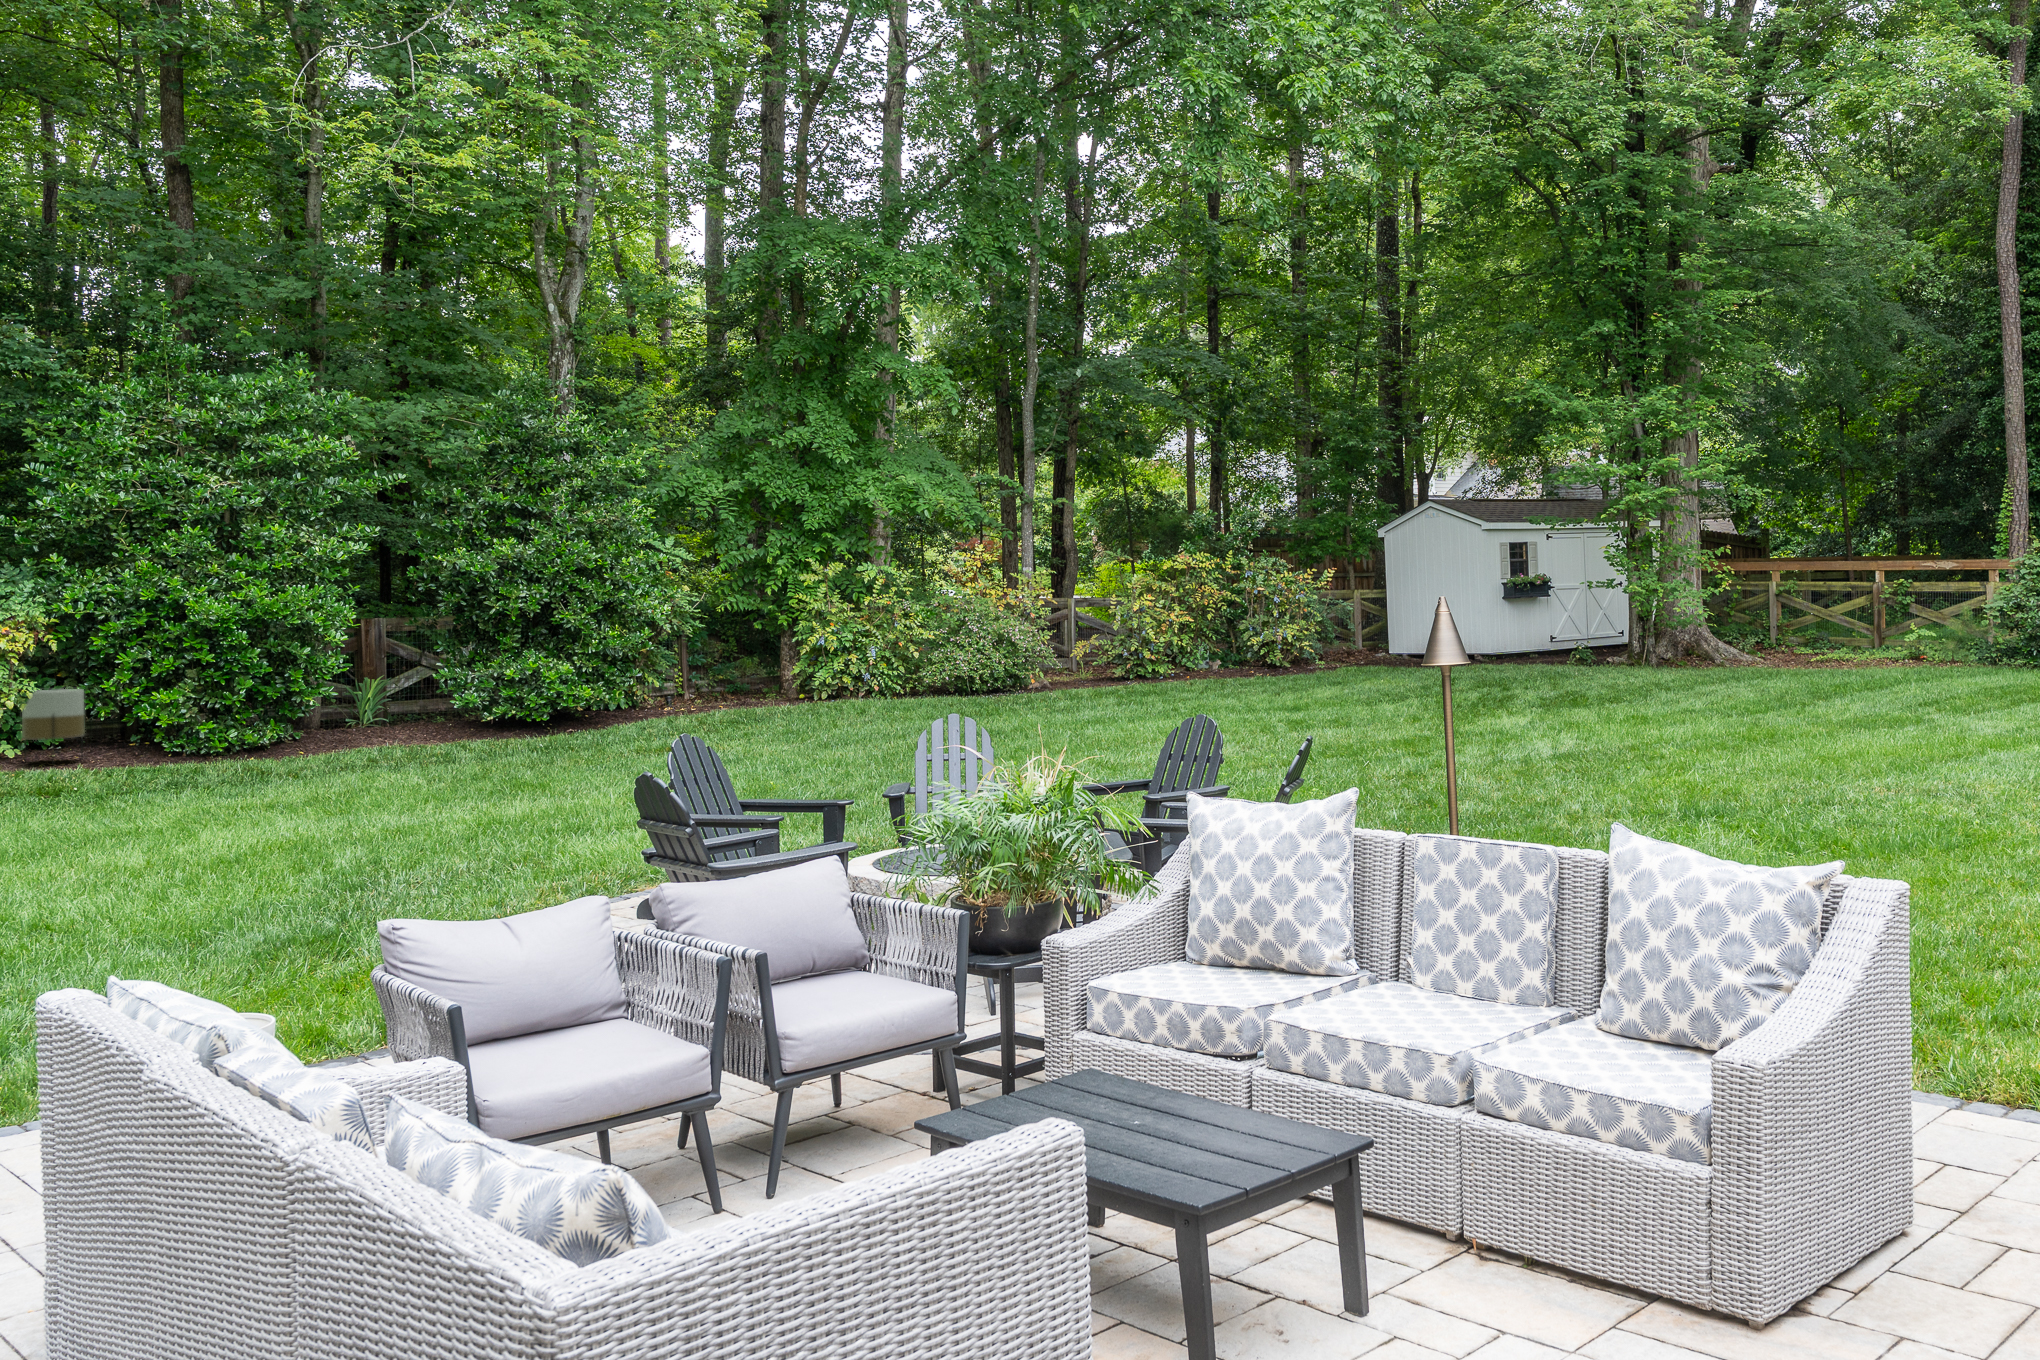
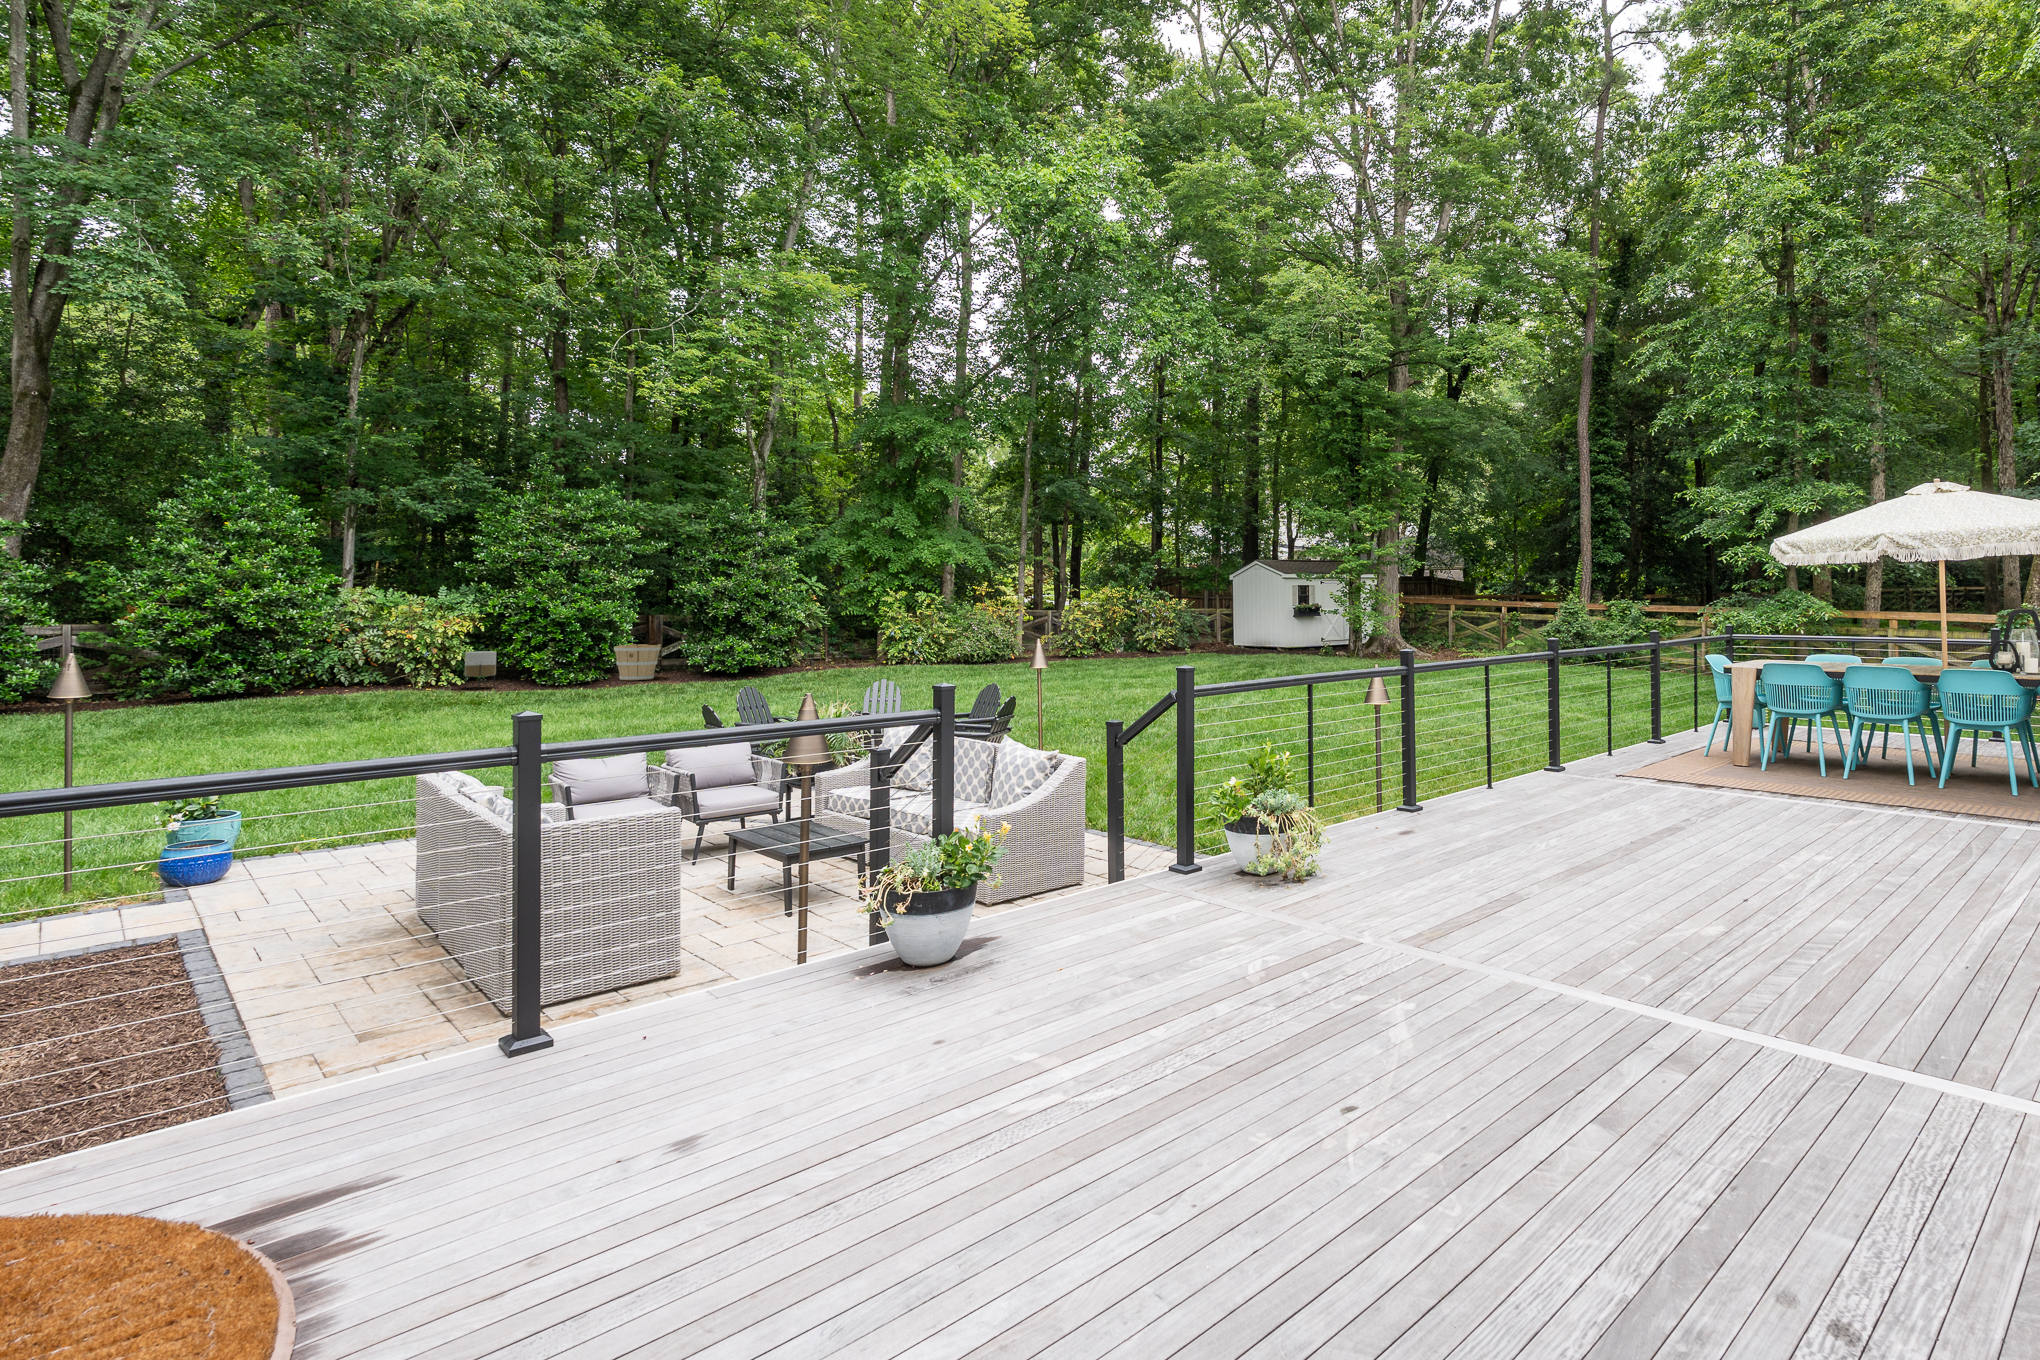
wooden bucket: none [310,669,400,740] -> present [614,644,661,680]

